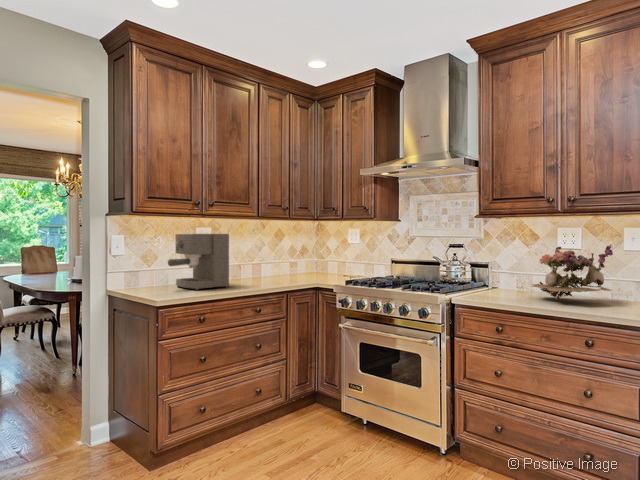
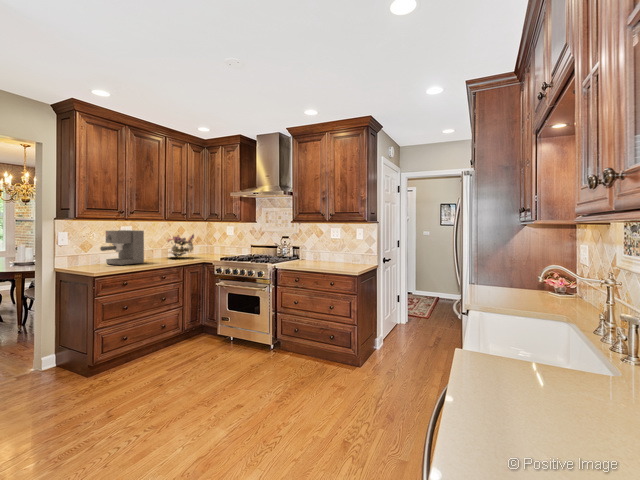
flower arrangement: present [532,244,613,299] -> present [166,234,194,257]

